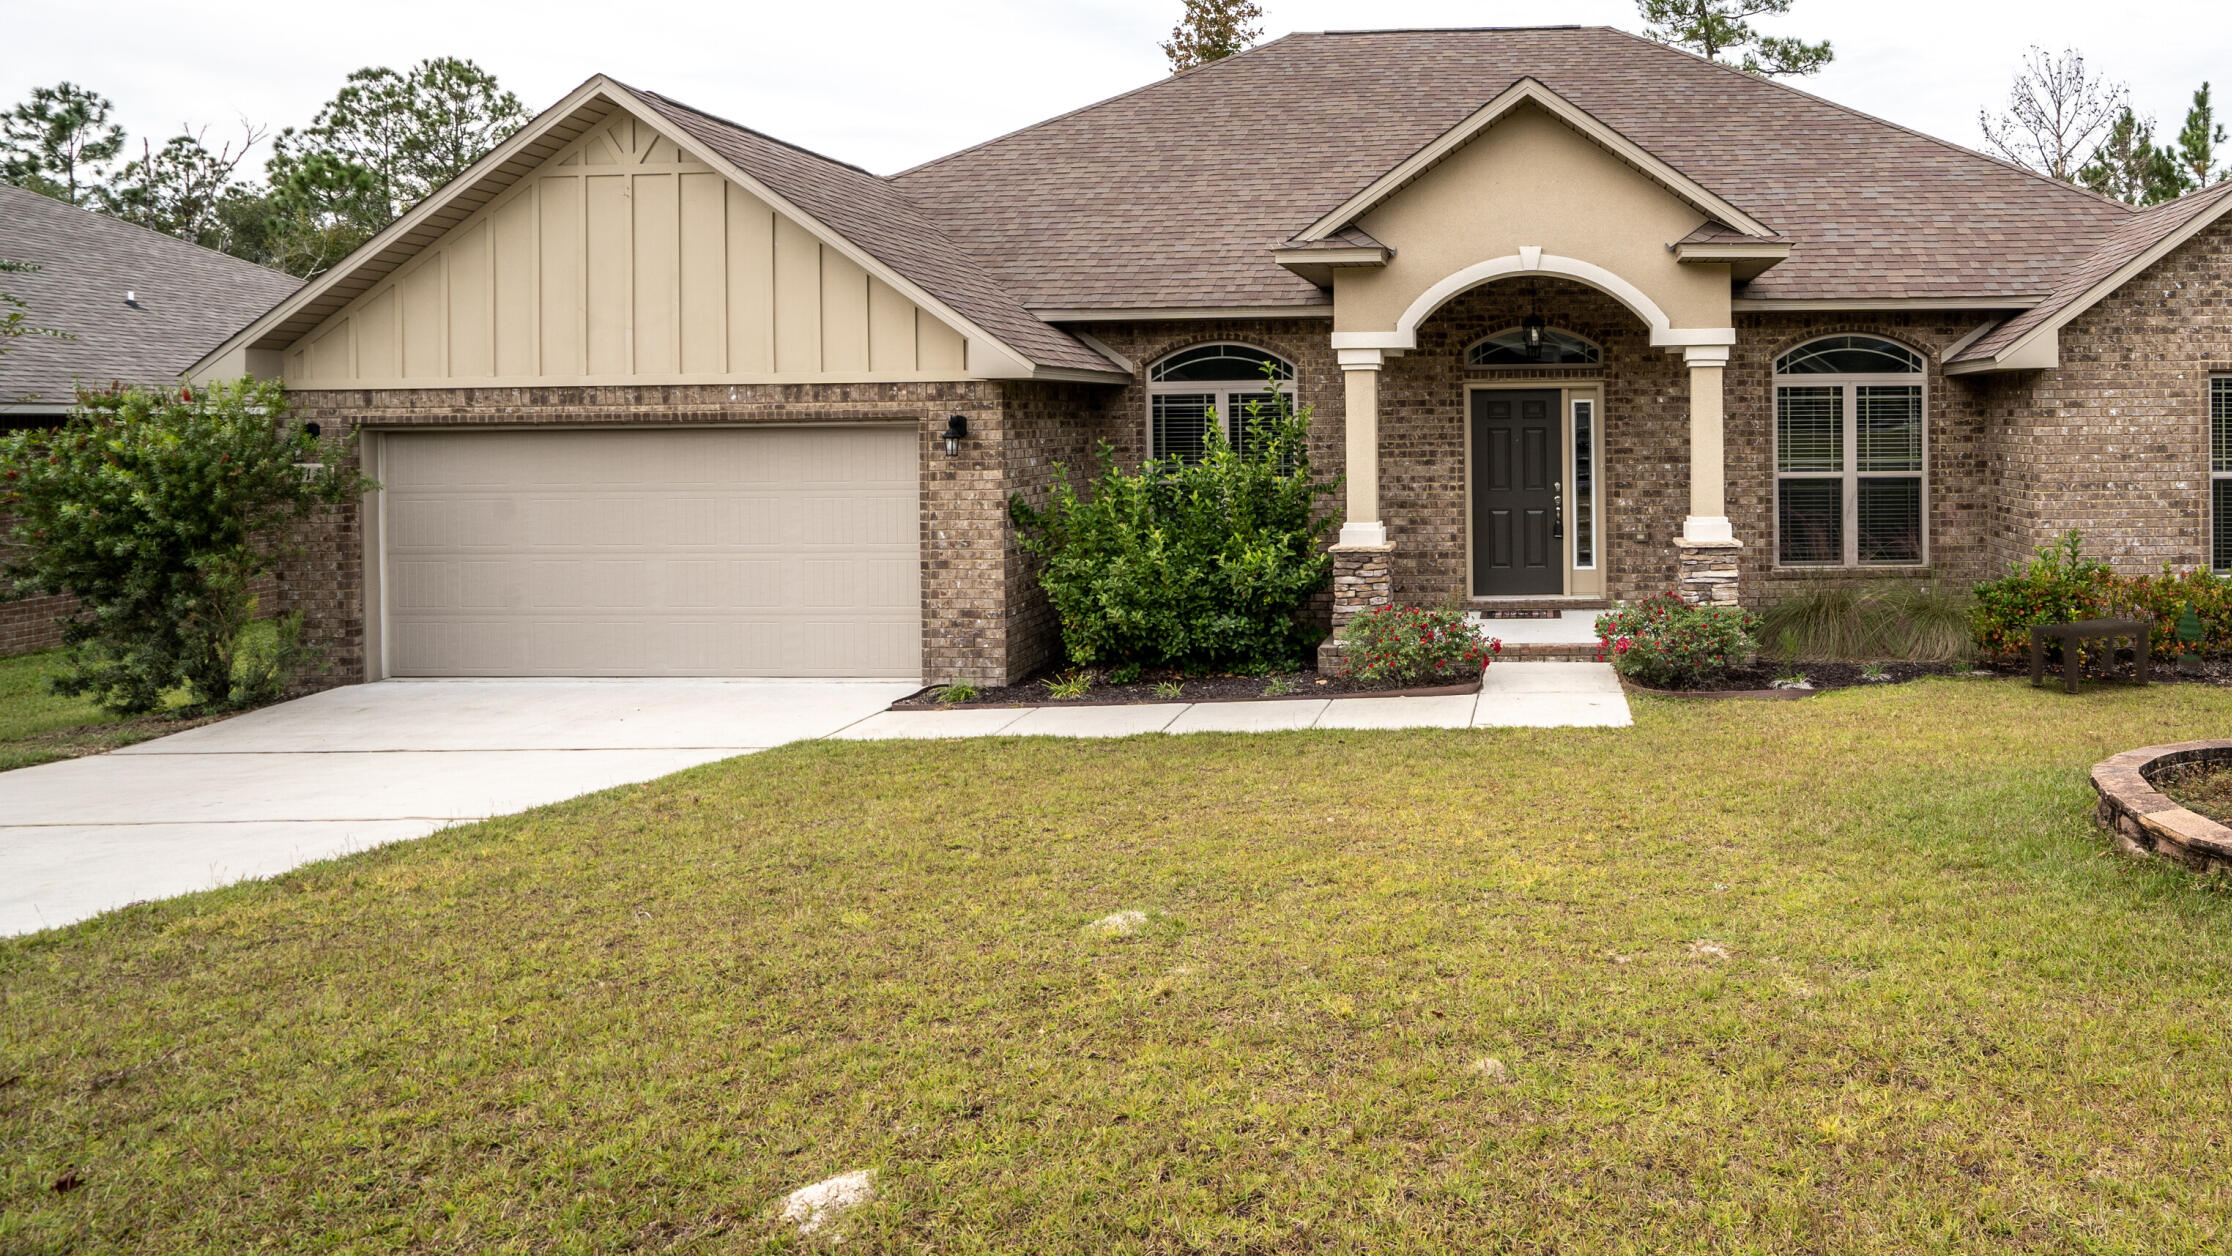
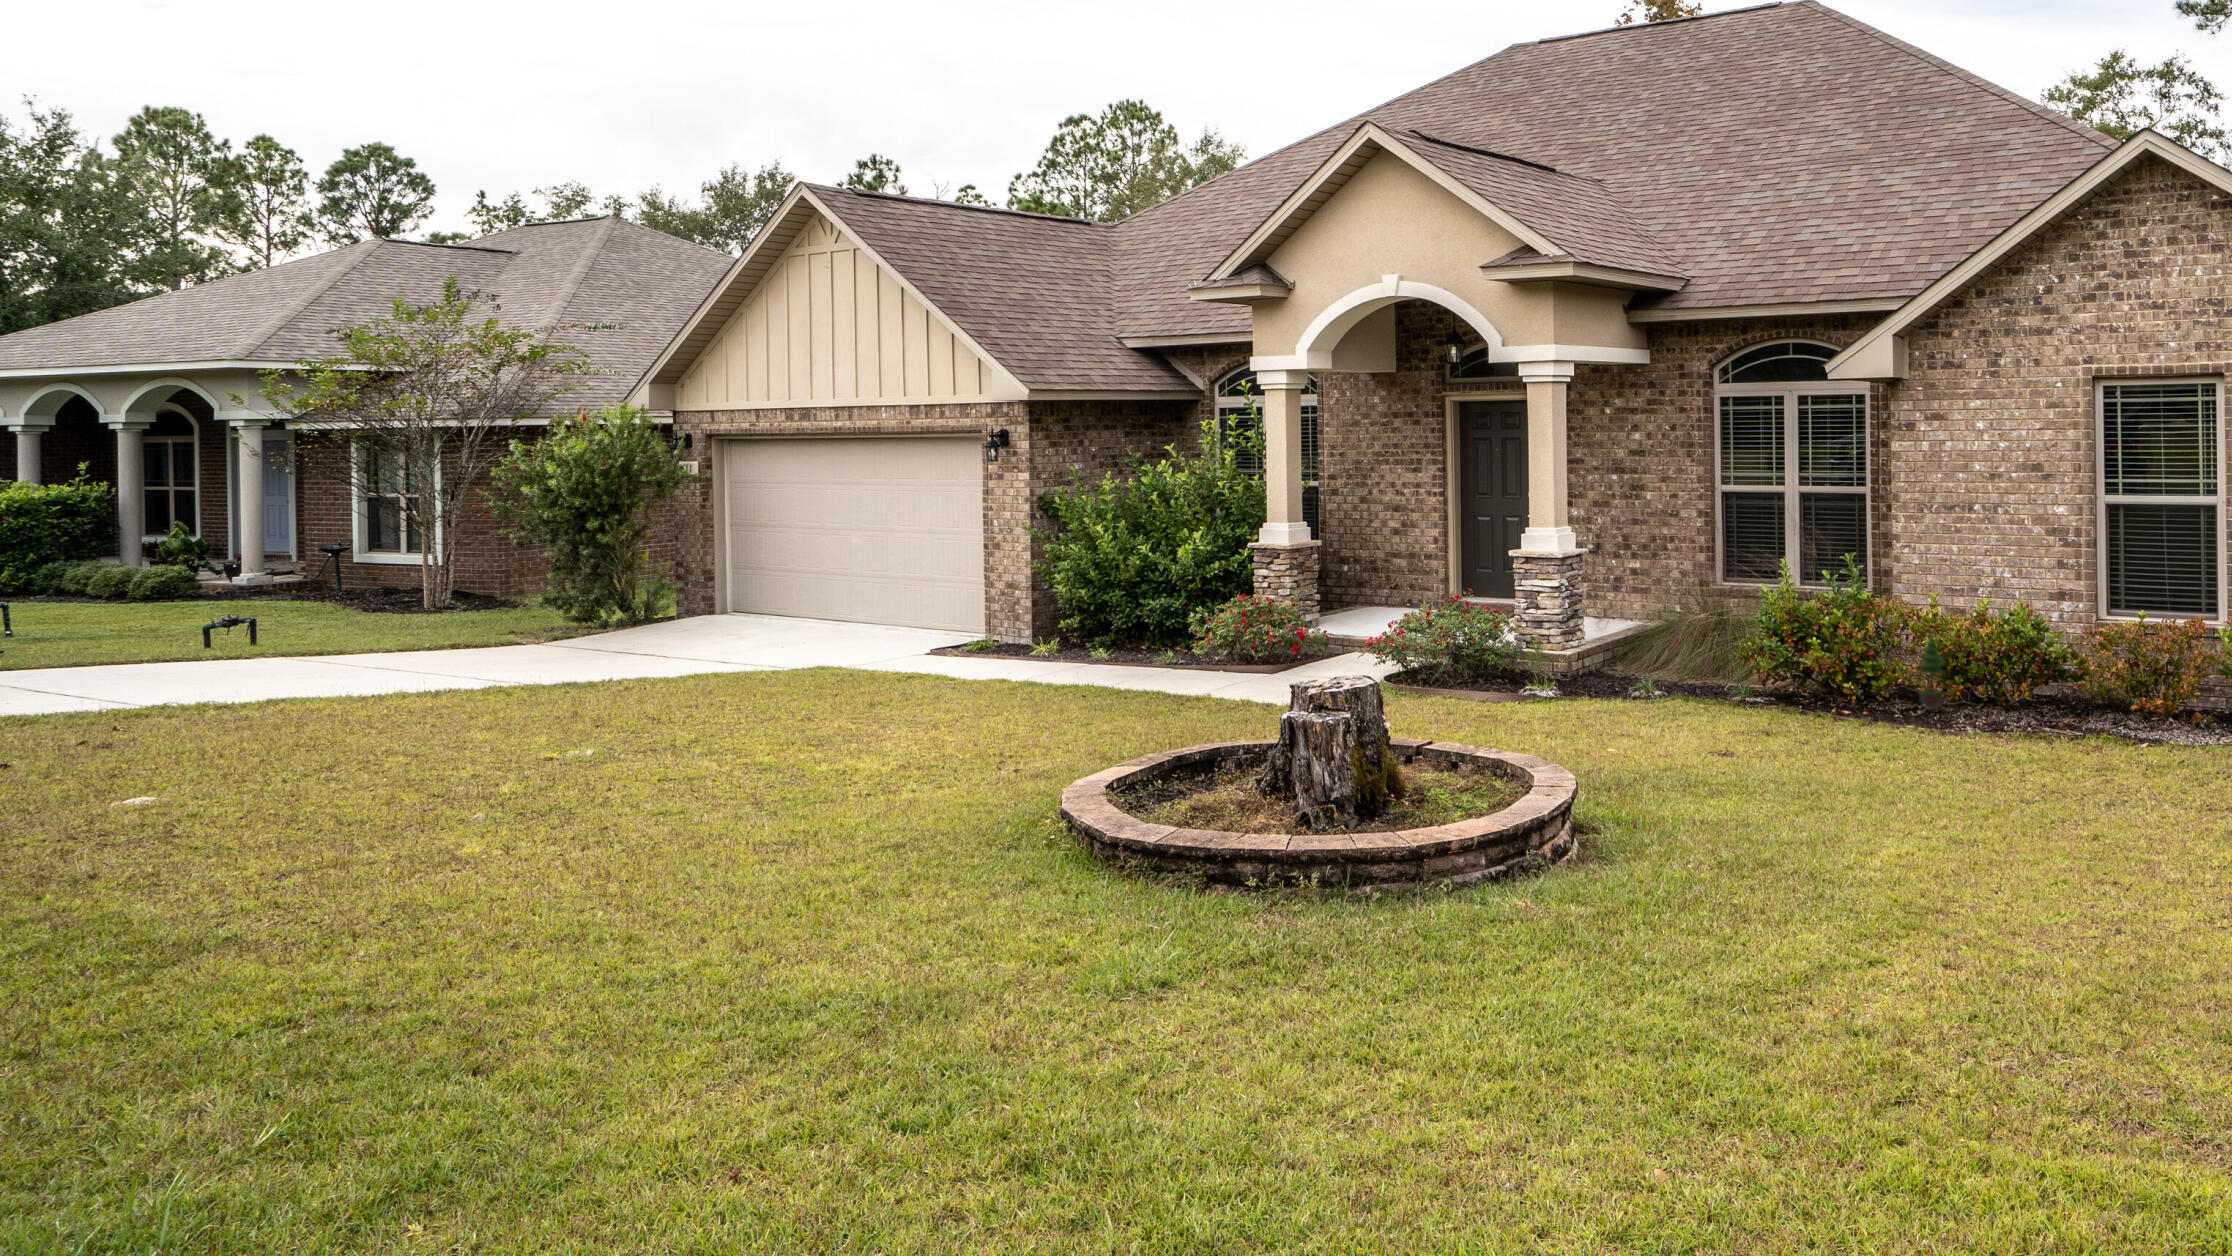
bench: present [2030,618,2151,694] -> none [1732,643,1847,713]

